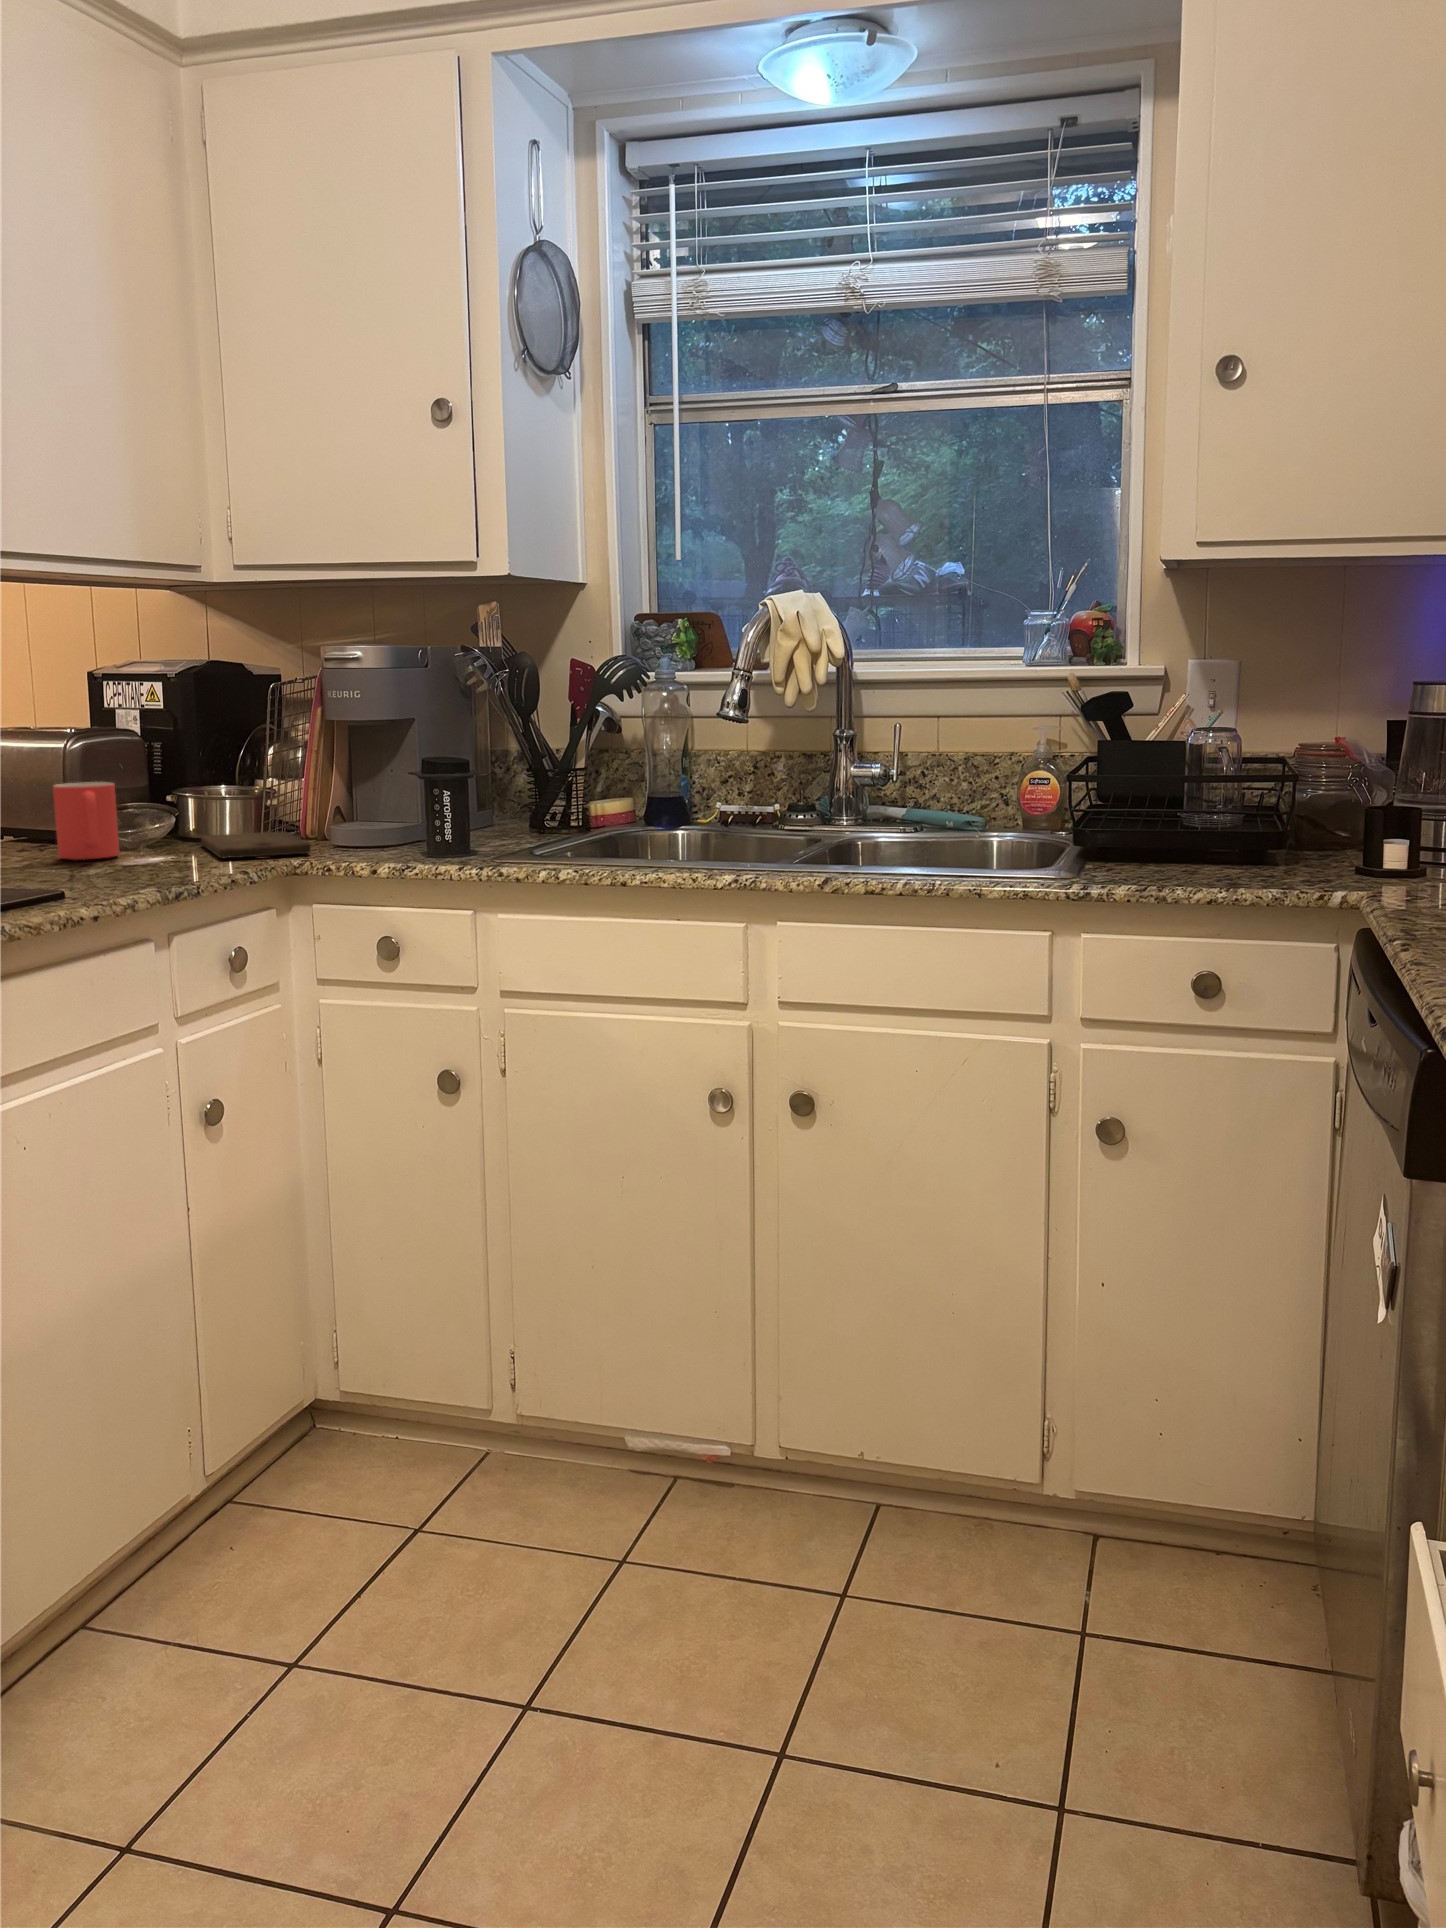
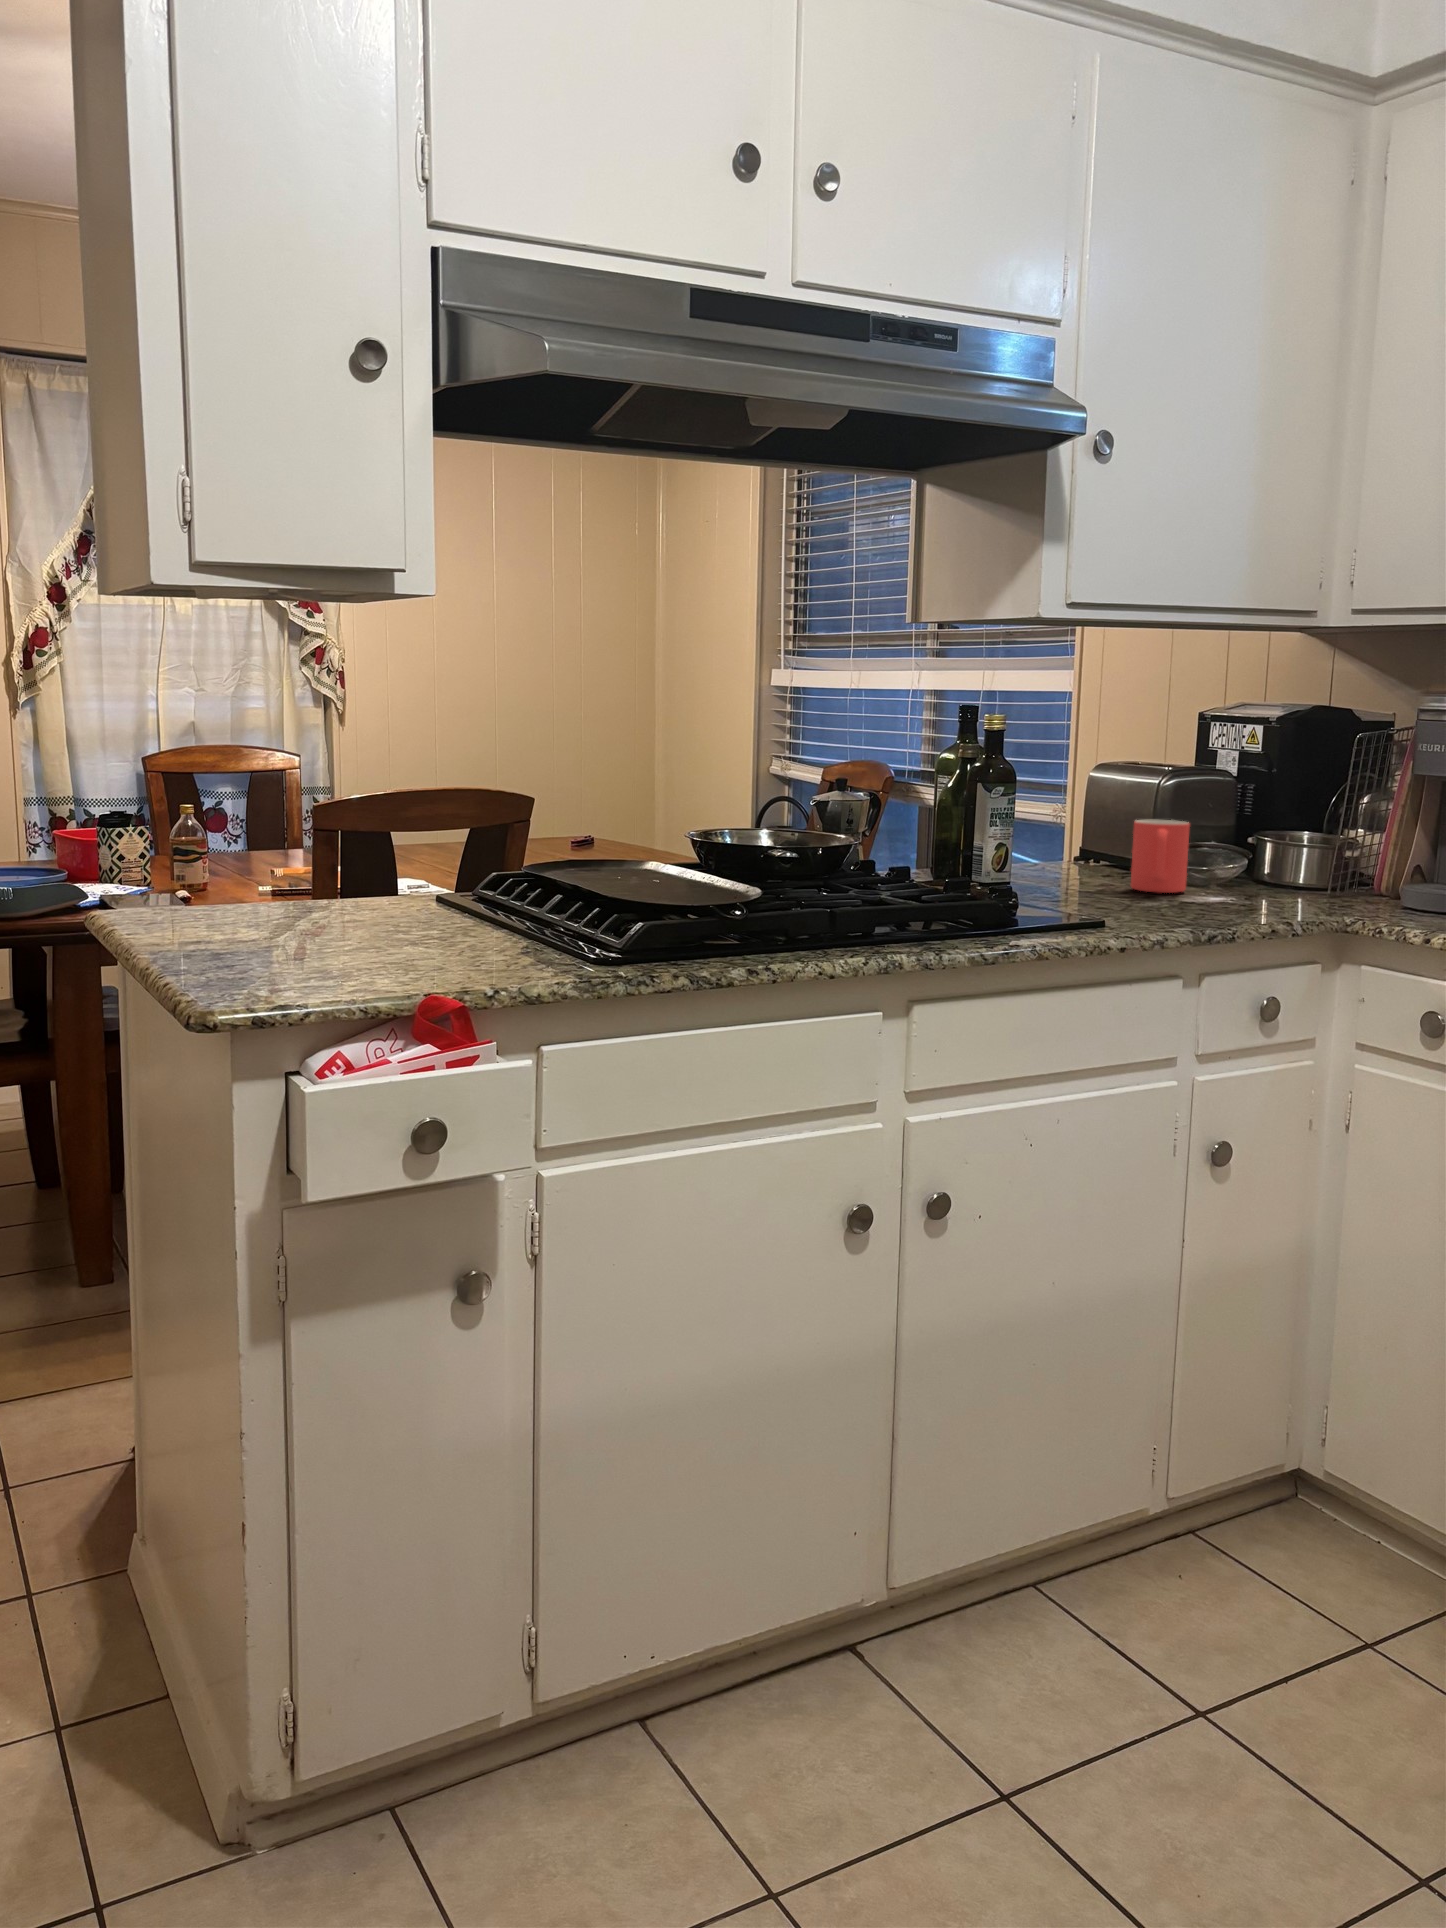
cutting board: present [201,832,311,858] -> none [1269,881,1371,911]

